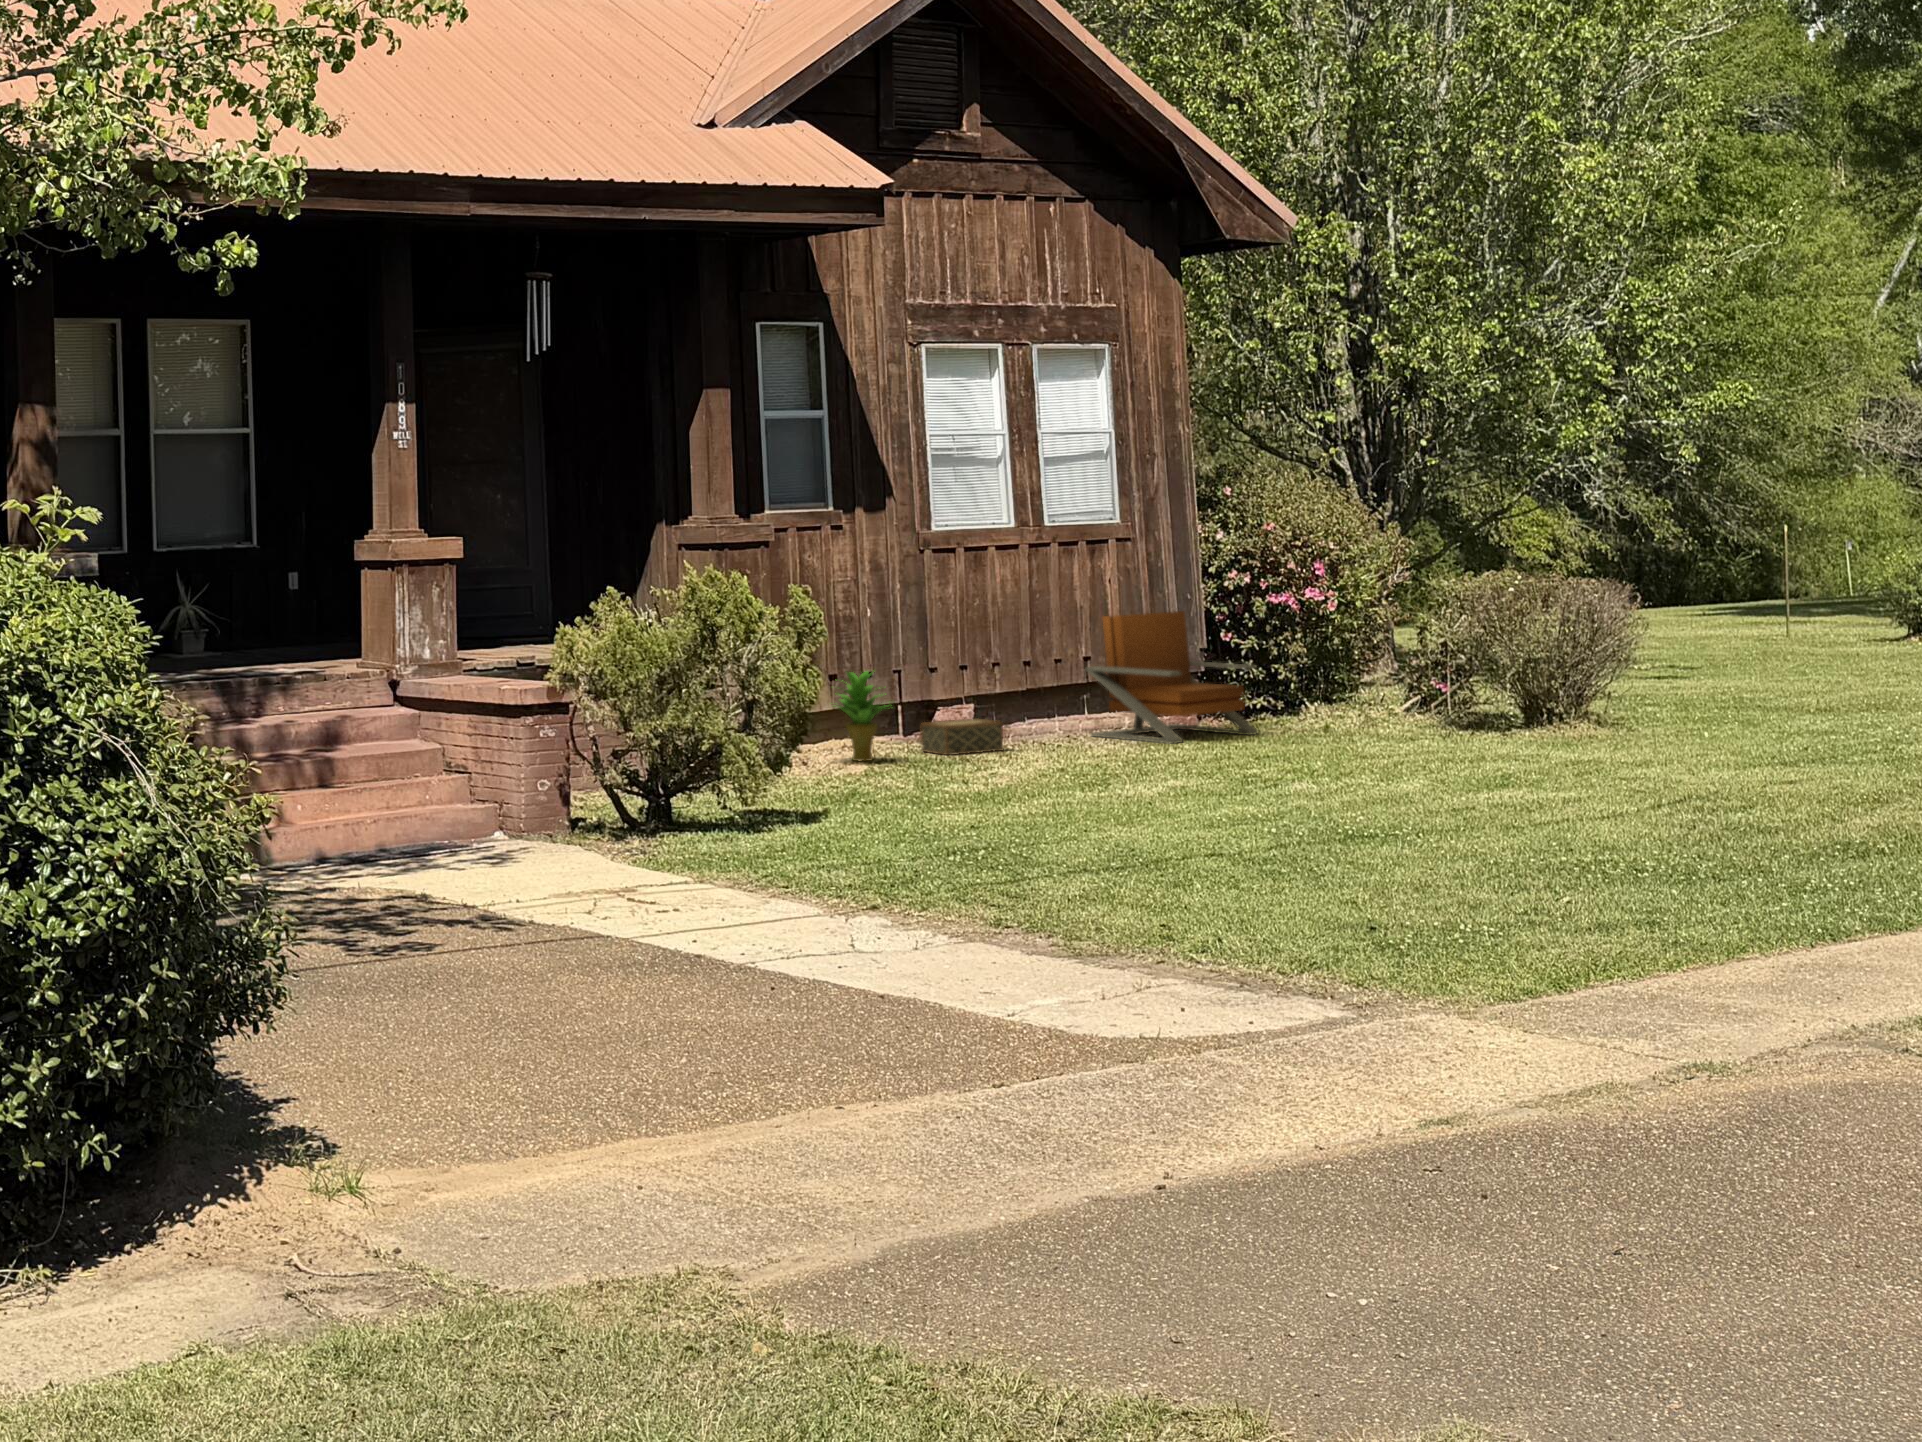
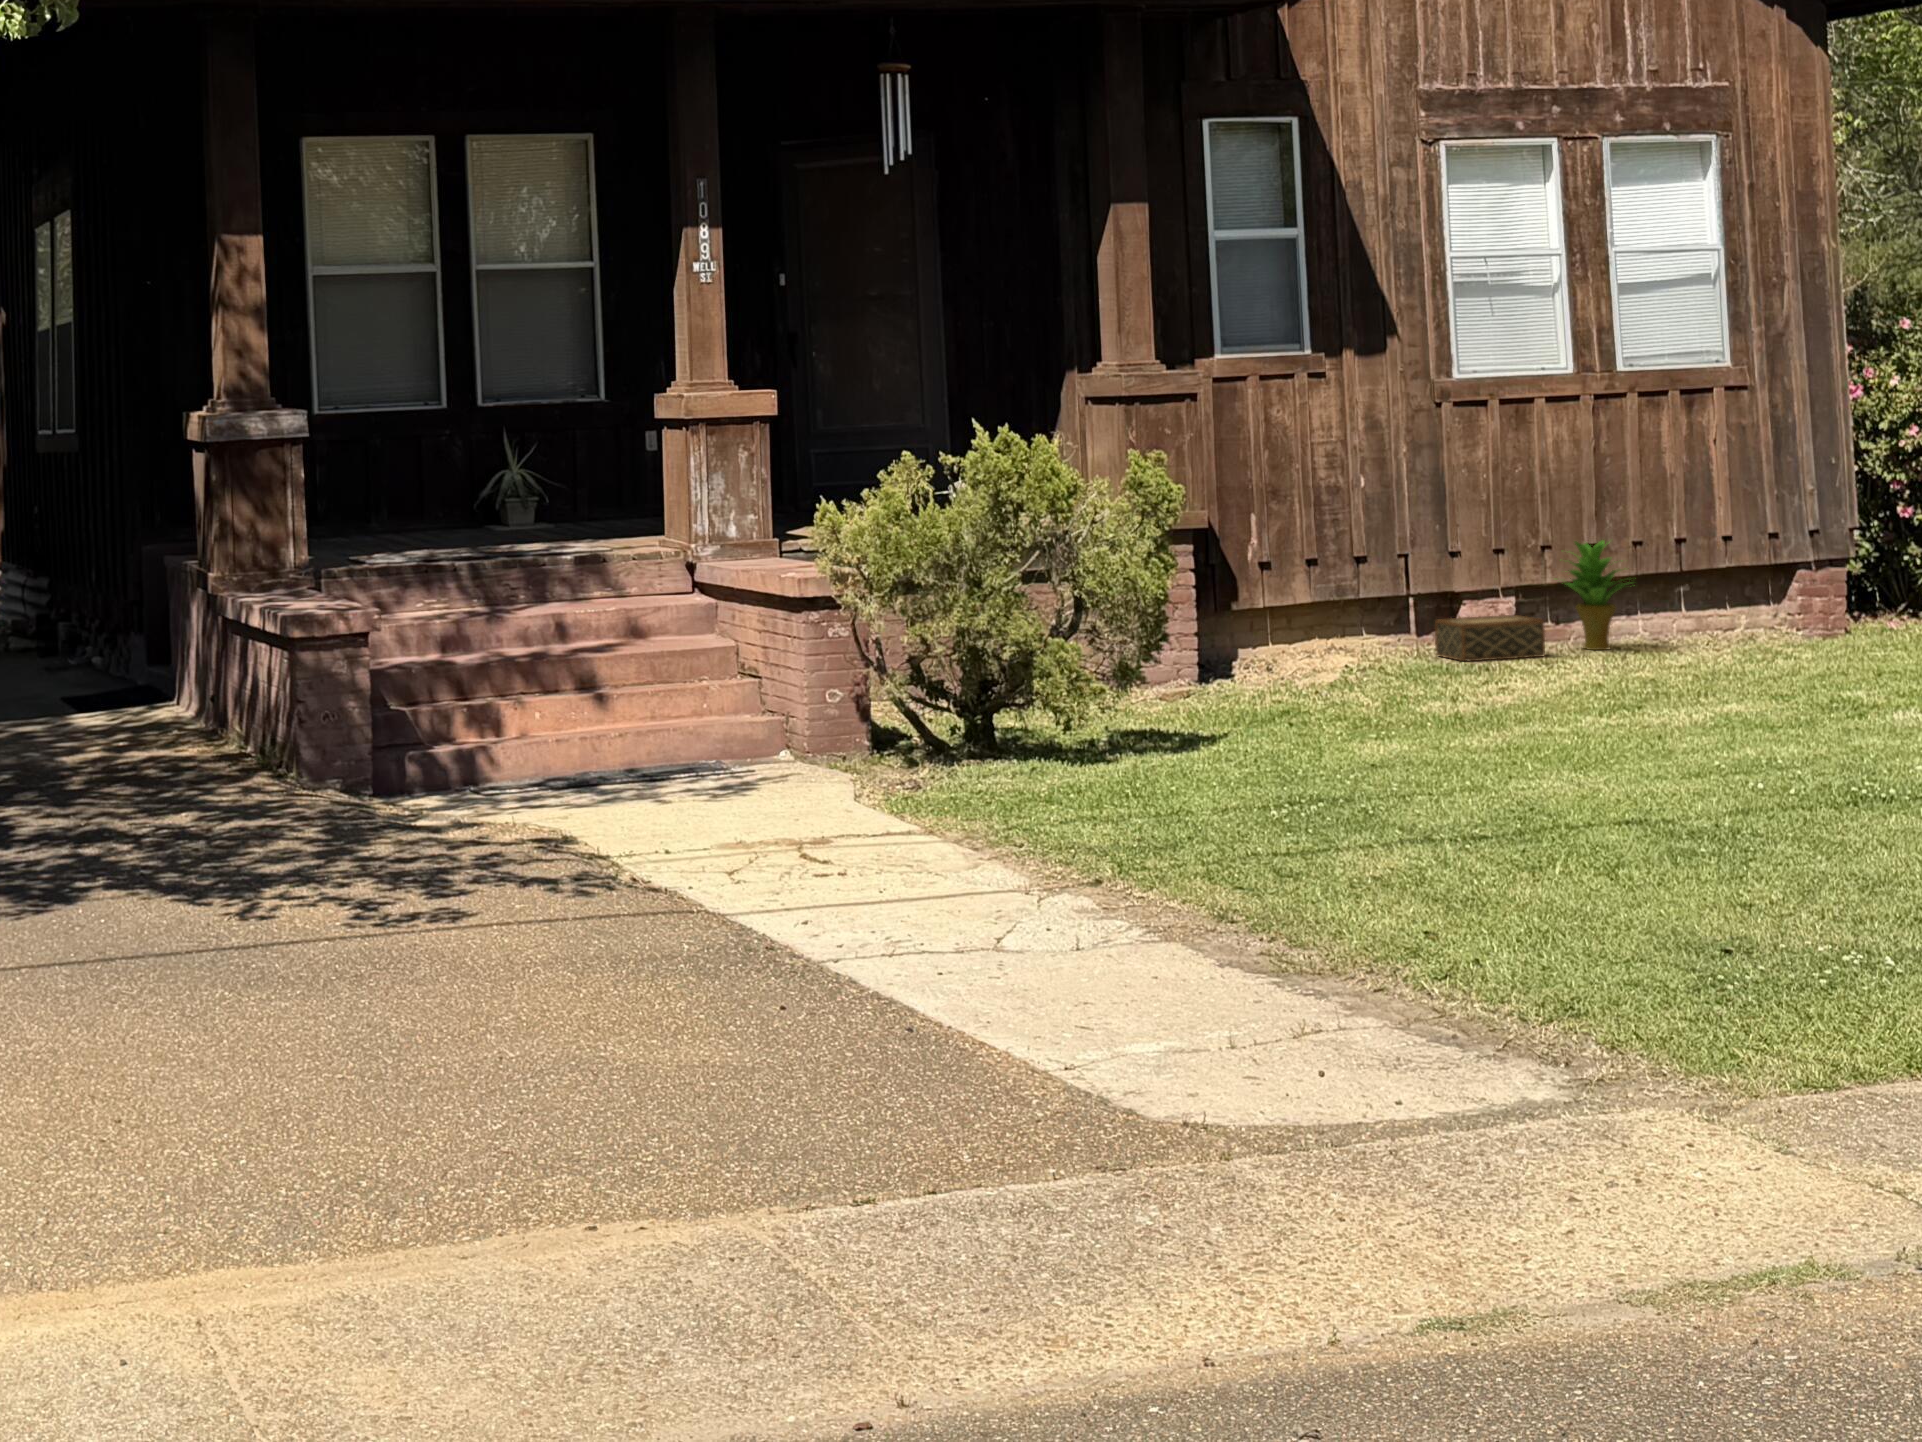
lounge chair: present [1086,611,1258,744] -> none [1676,479,1917,652]
potted plant: present [839,671,885,761] -> present [1556,540,1629,650]

